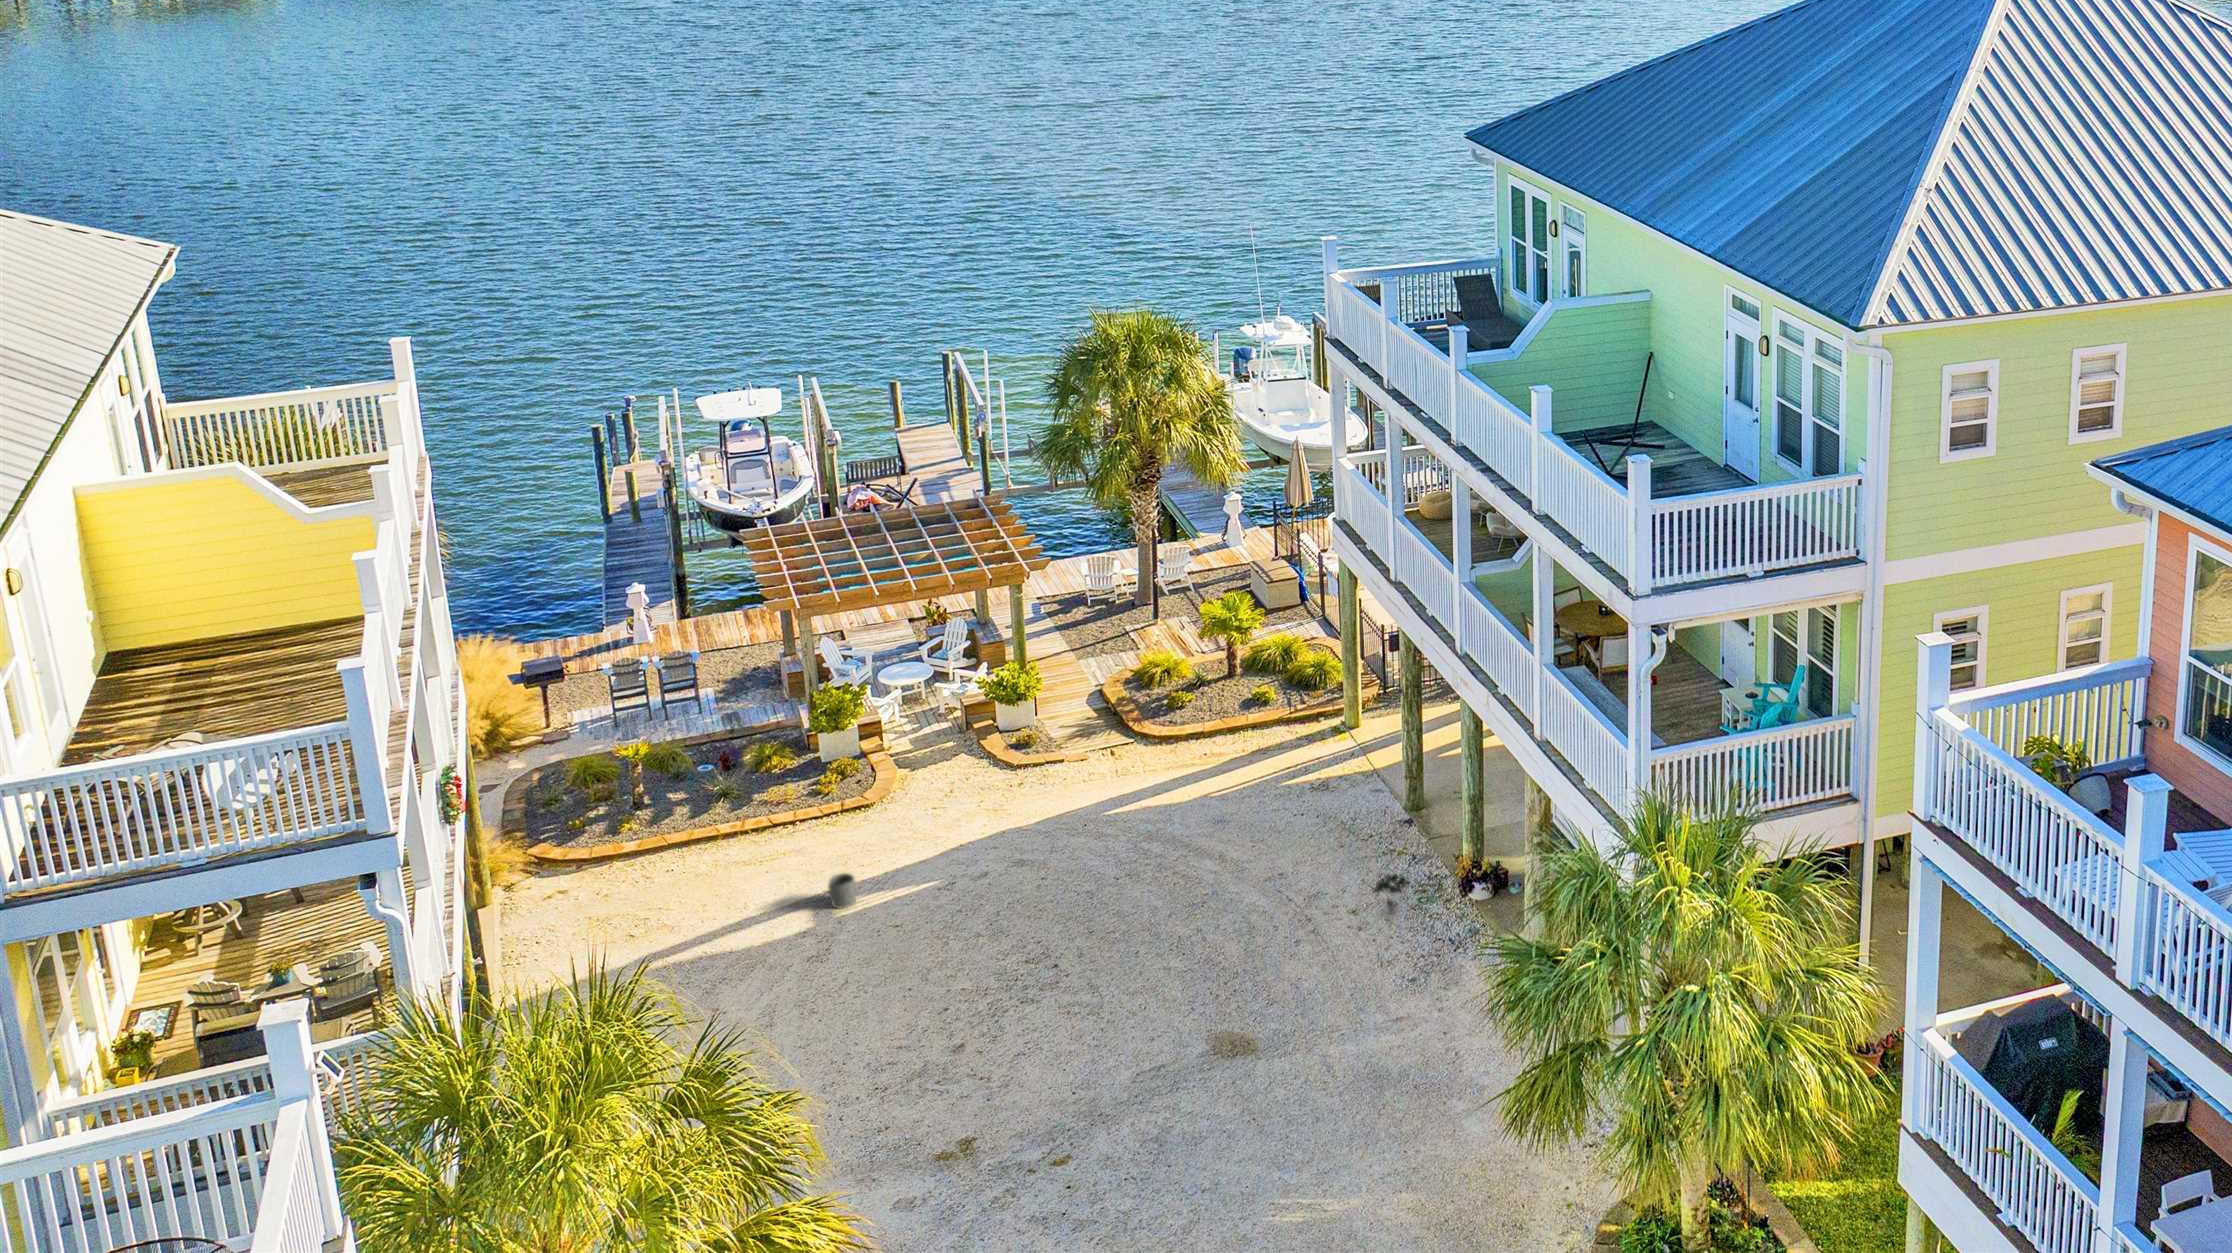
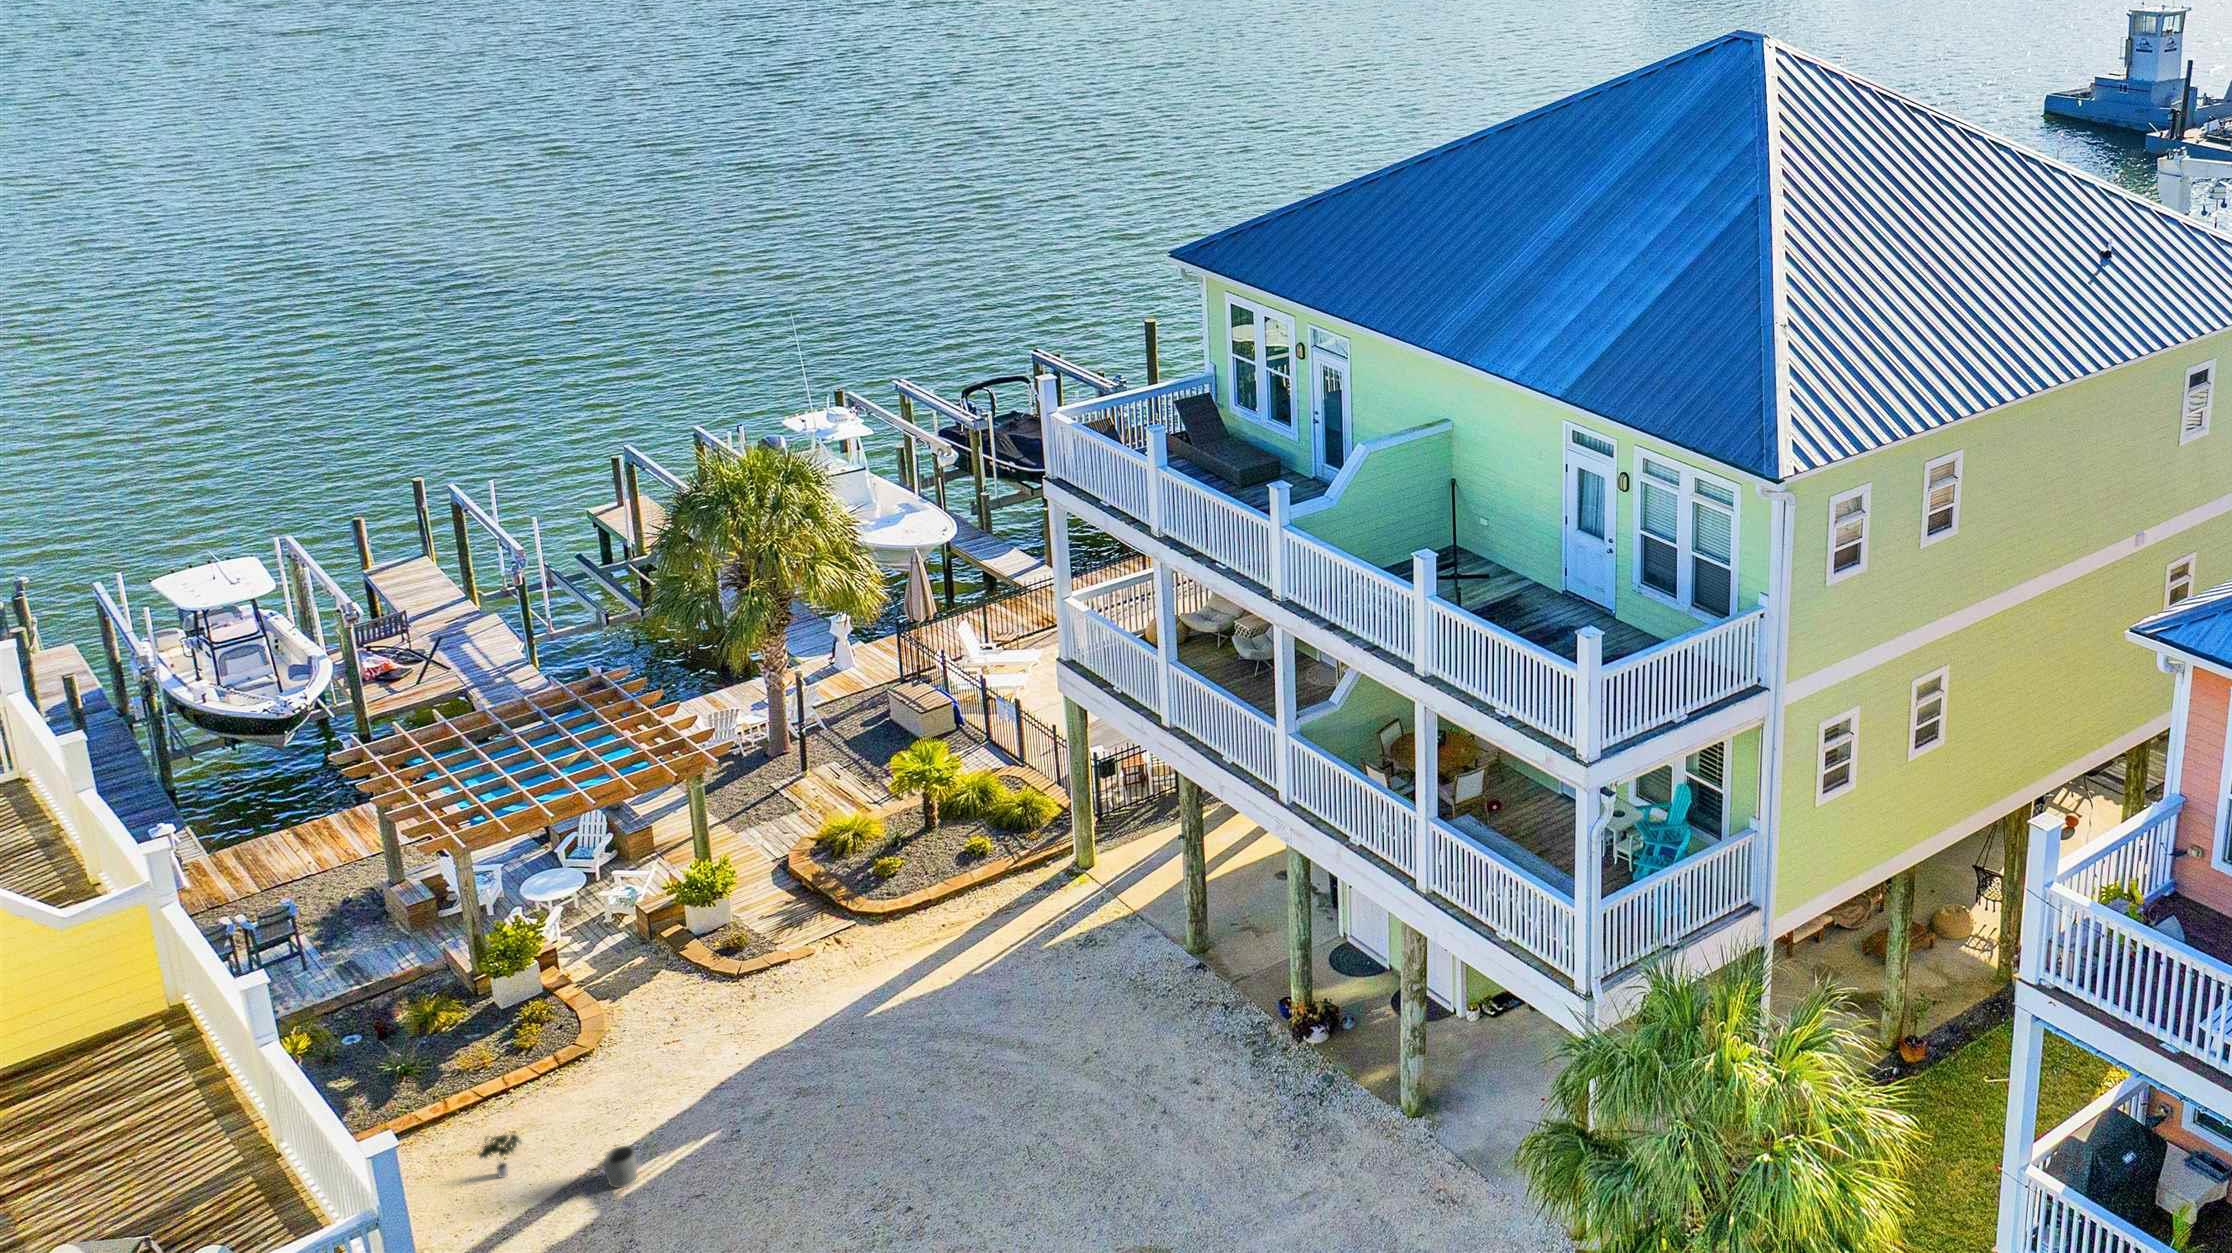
potted plant: present [1373,873,1407,914] -> present [479,1133,521,1178]

